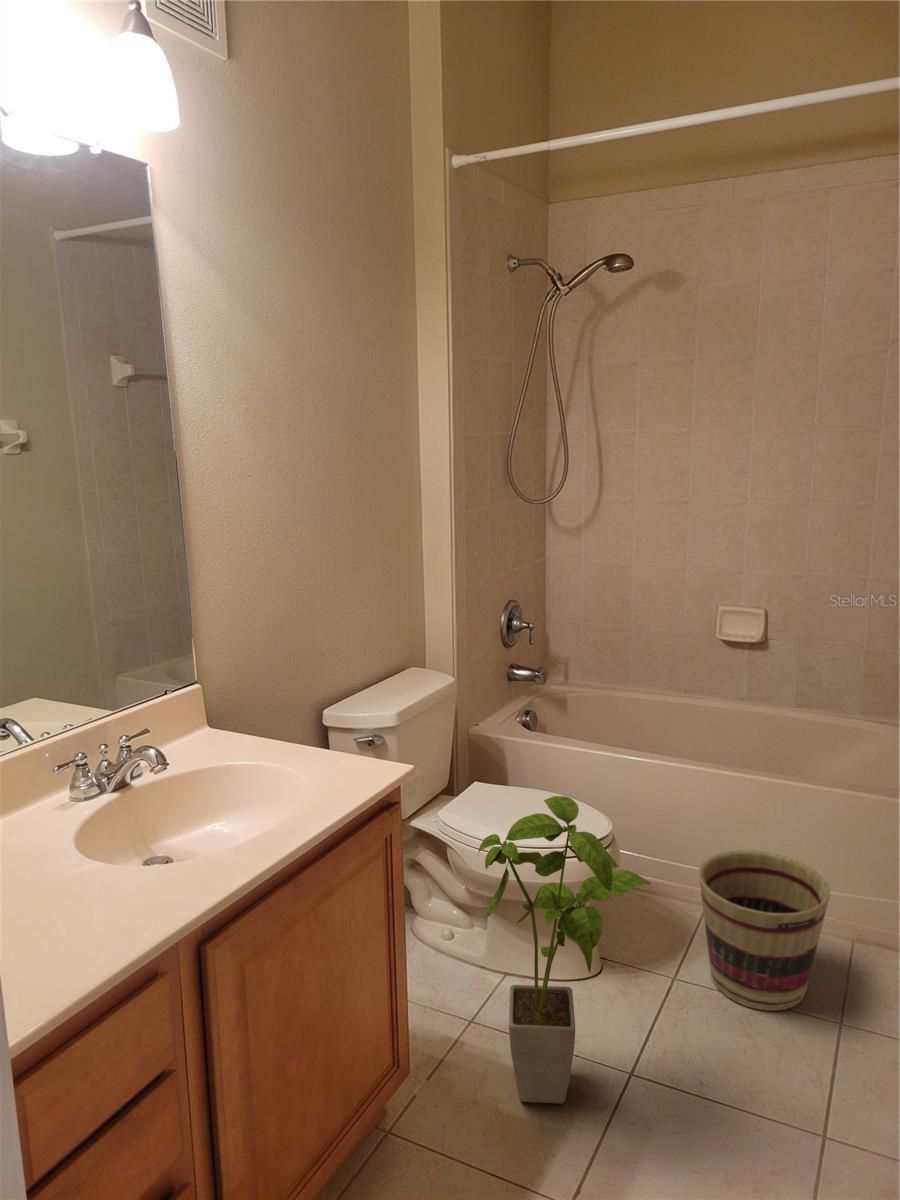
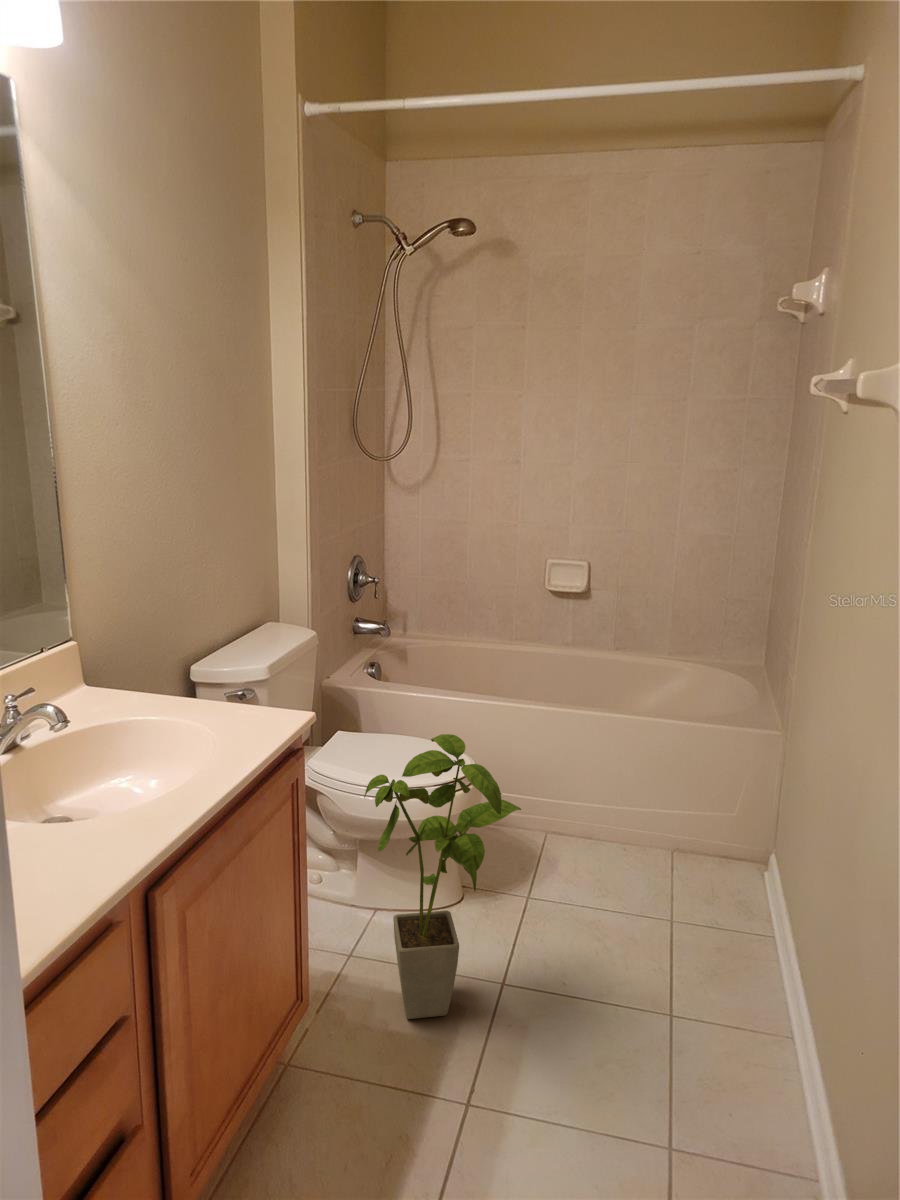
basket: present [699,850,830,1011] -> none [550,778,661,915]

